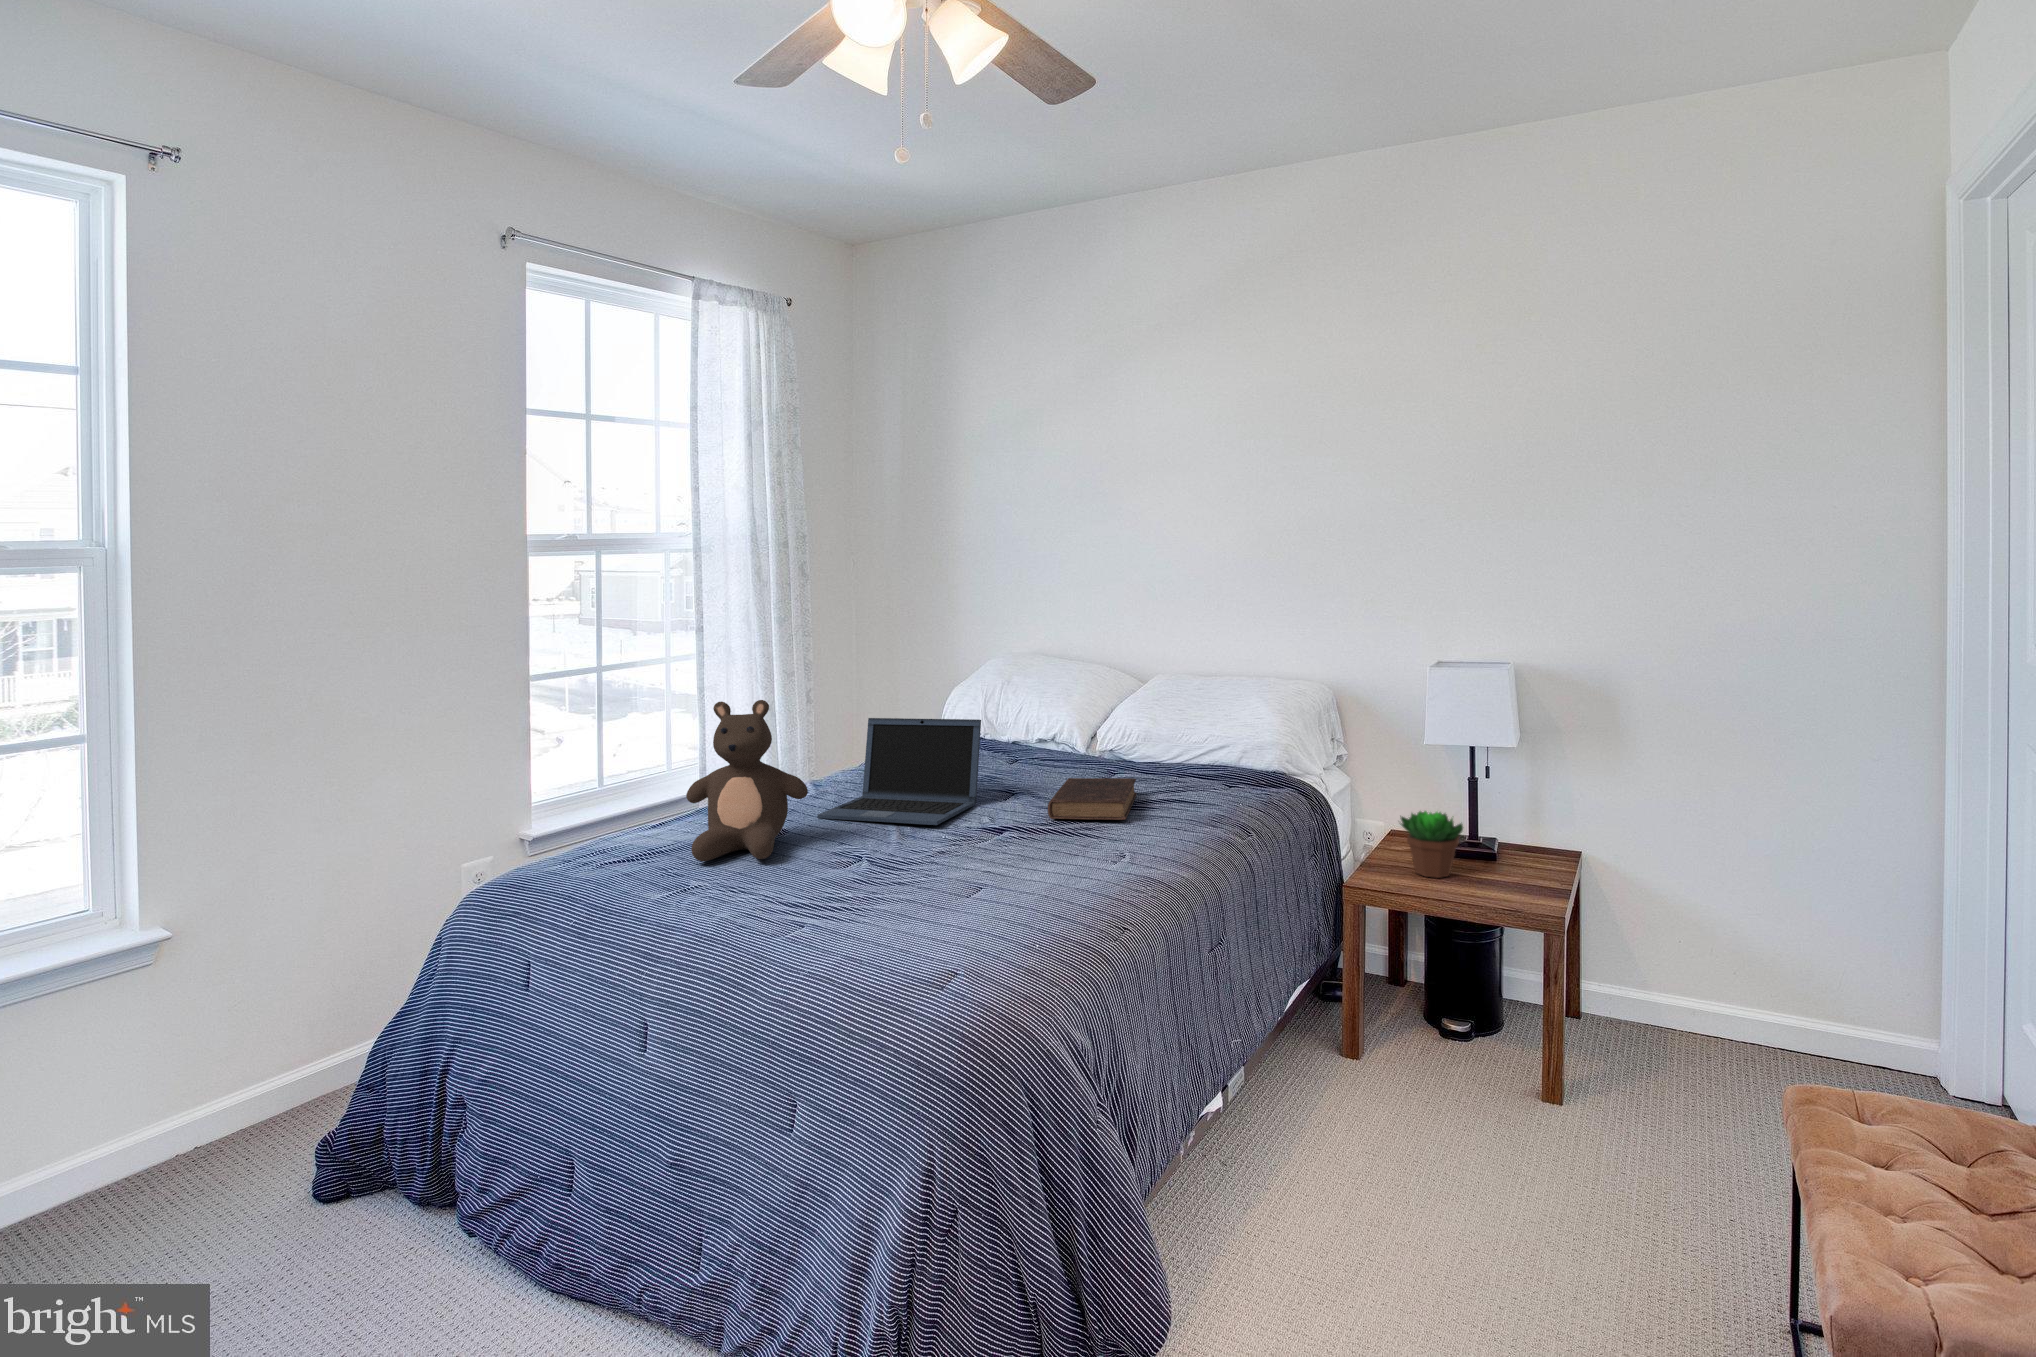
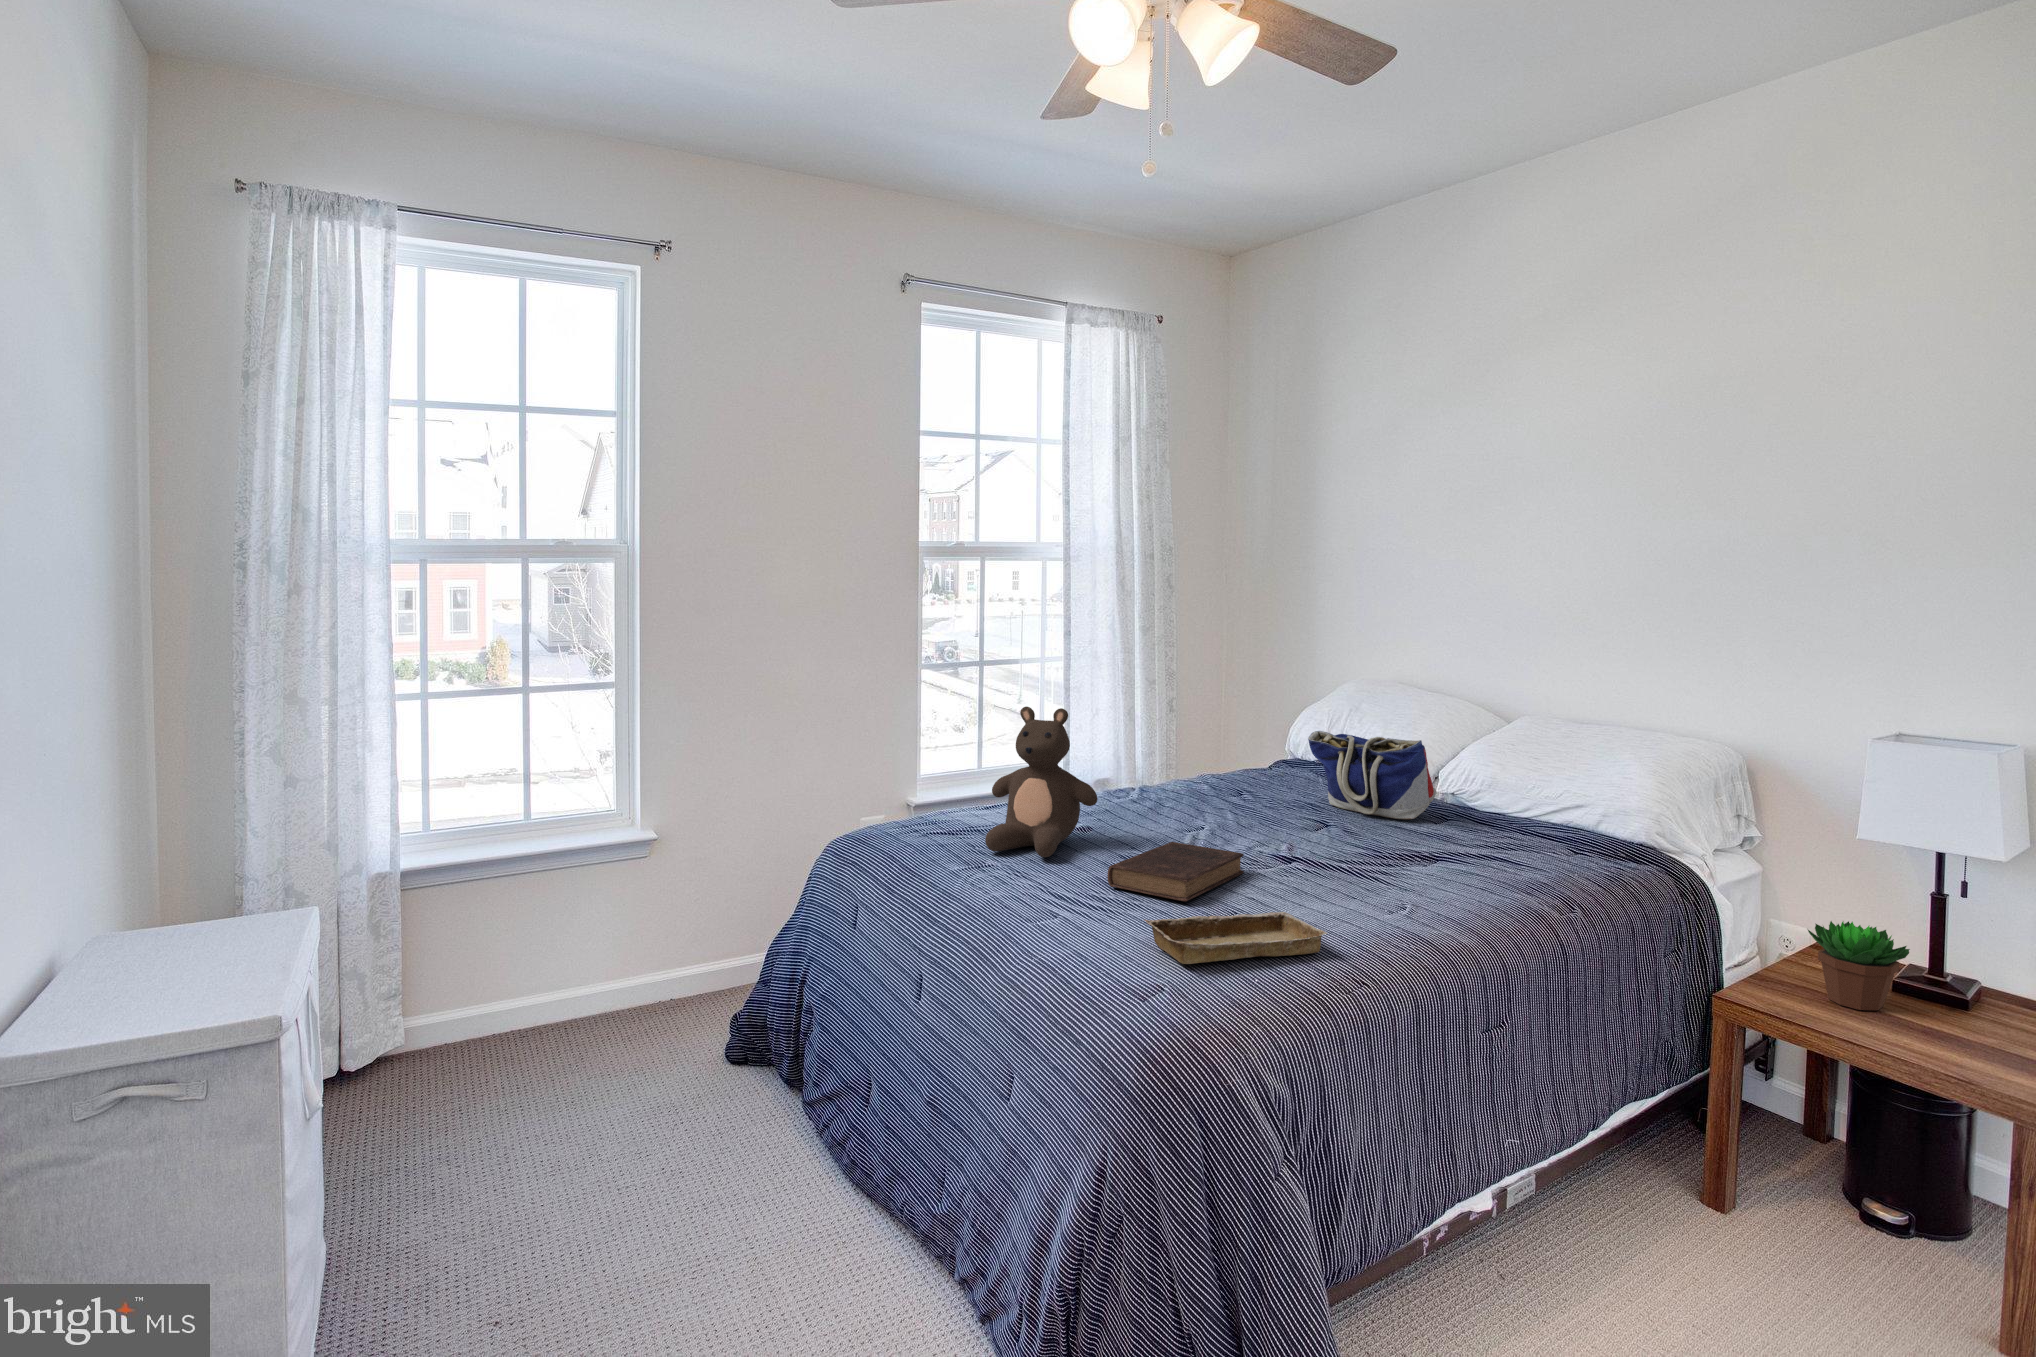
tote bag: none [983,700,1100,775] -> present [1308,731,1436,819]
laptop: present [817,718,981,825] -> none [1115,735,1290,850]
book: present [1048,778,1137,820] -> present [1107,842,1244,901]
tray: none [909,874,1085,941] -> present [1145,912,1327,964]

